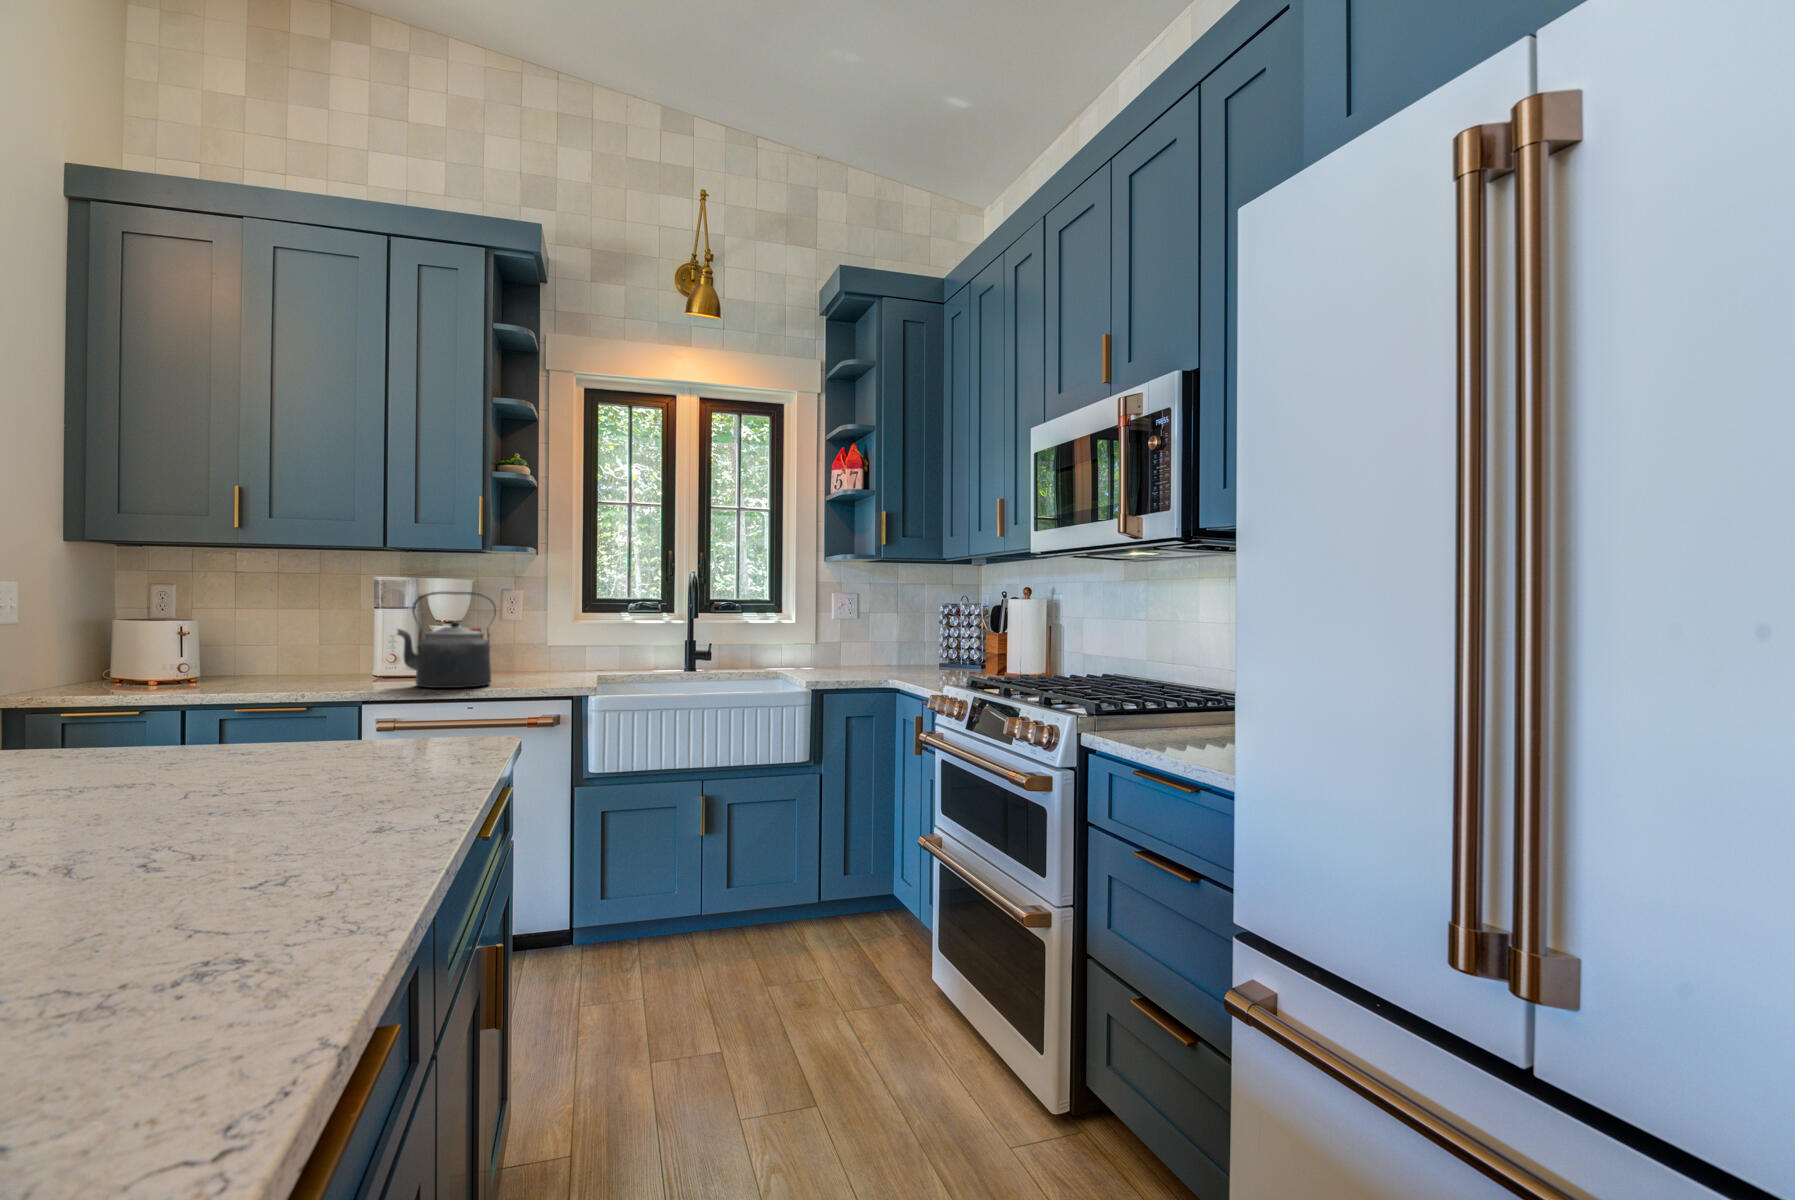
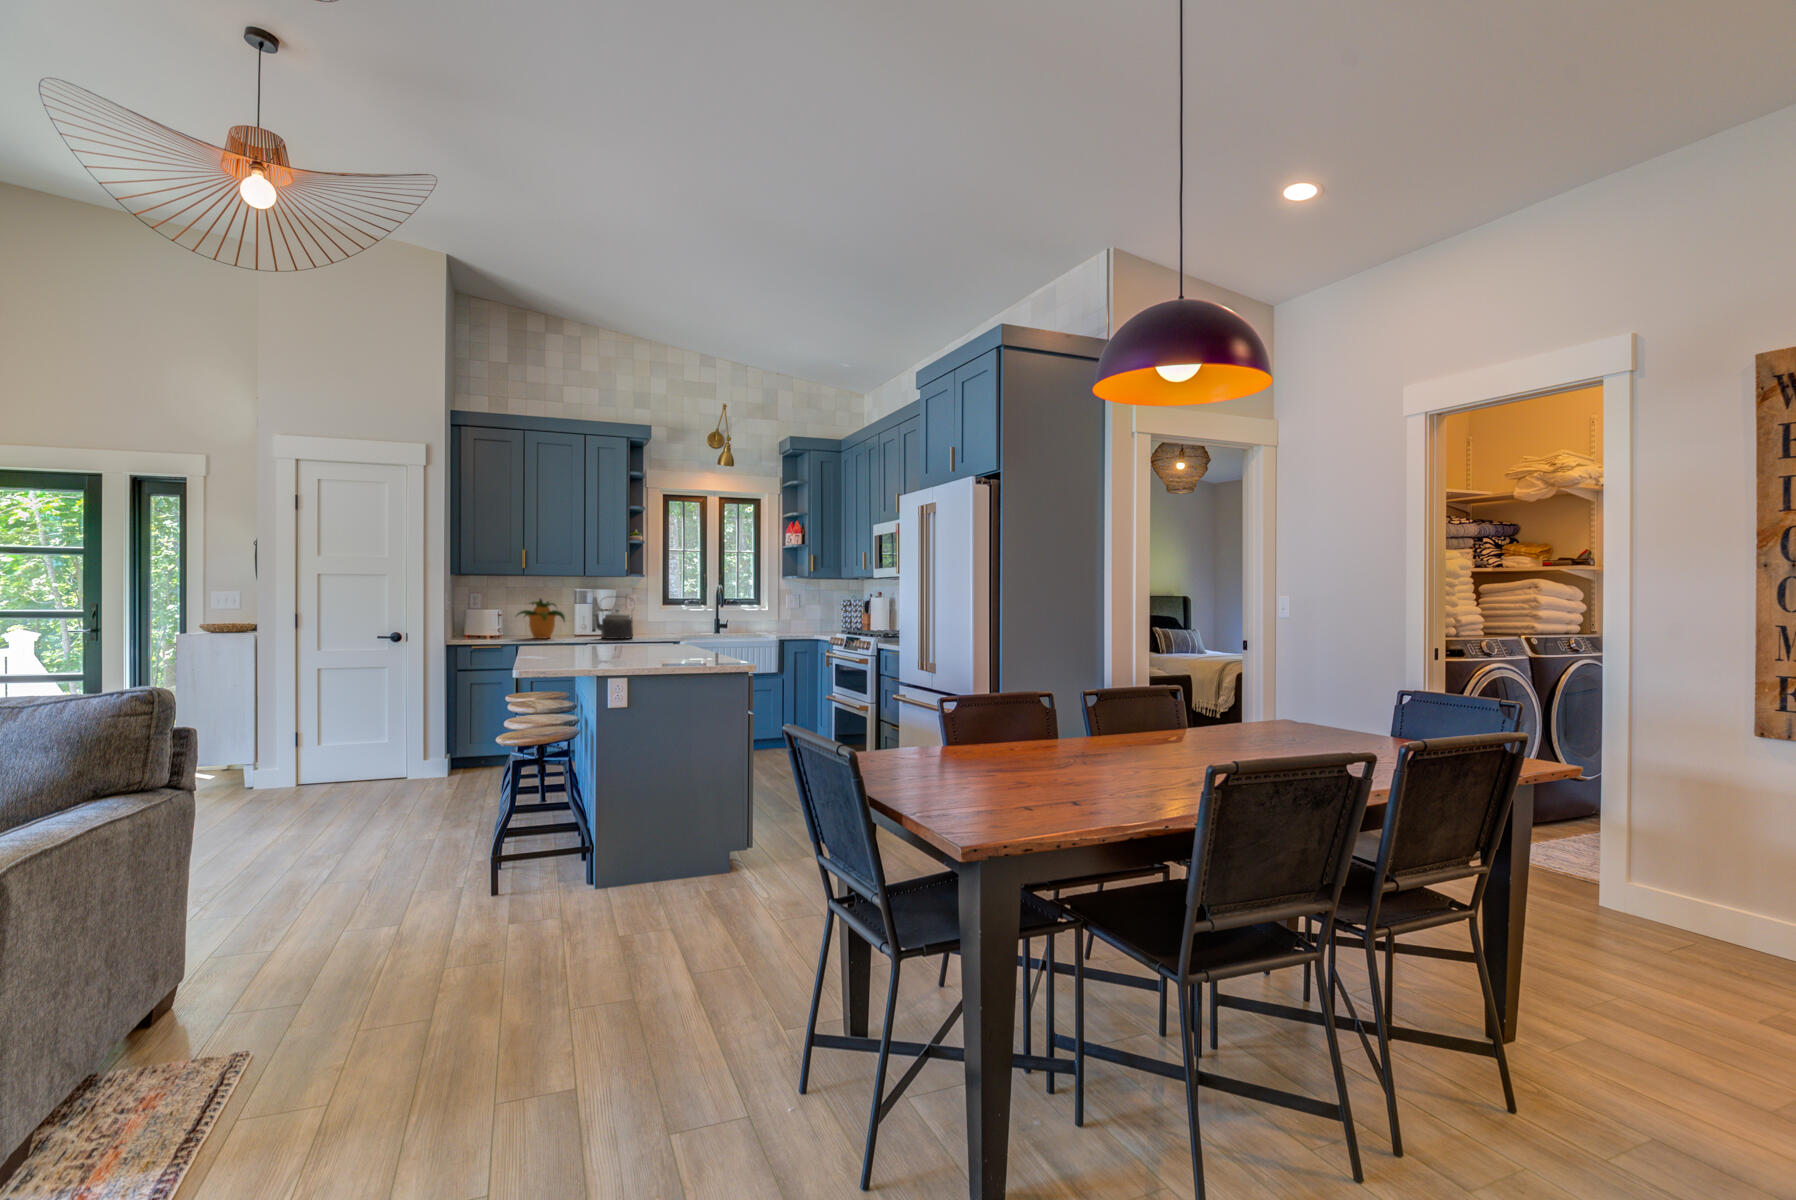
potted plant: none [200,594,337,687] -> present [517,599,565,638]

